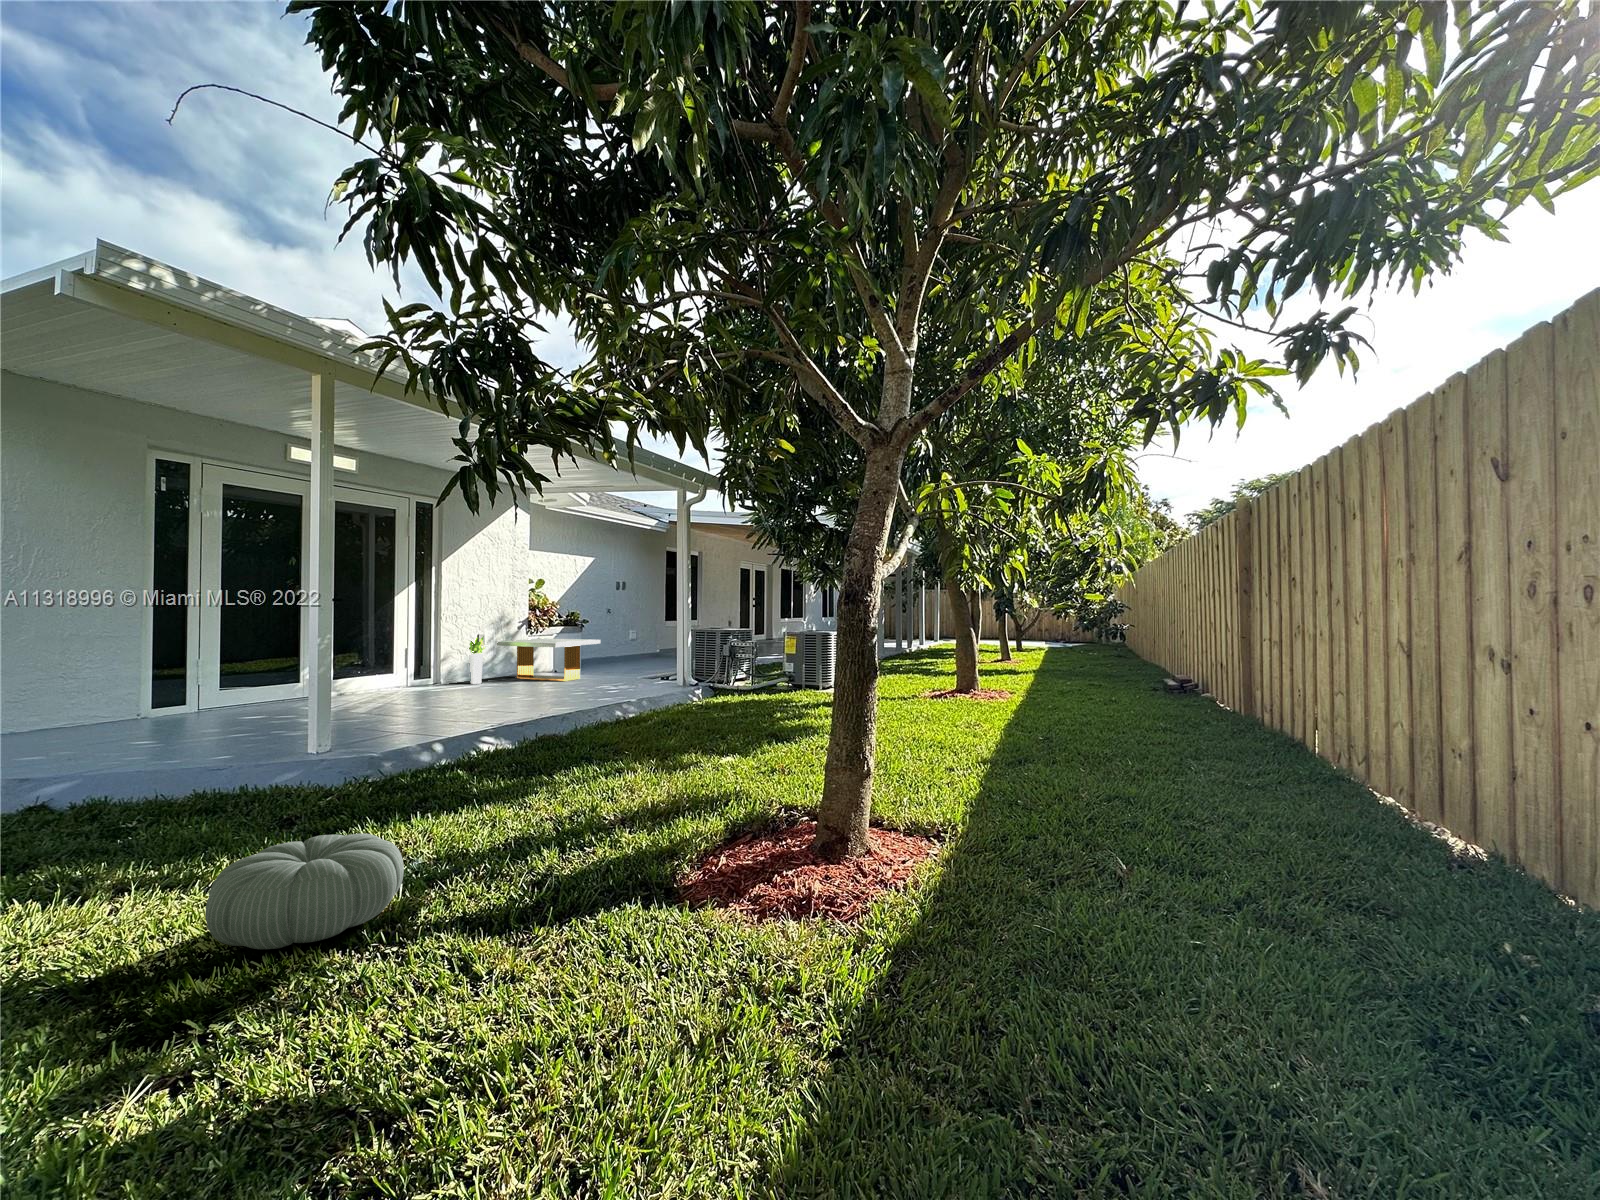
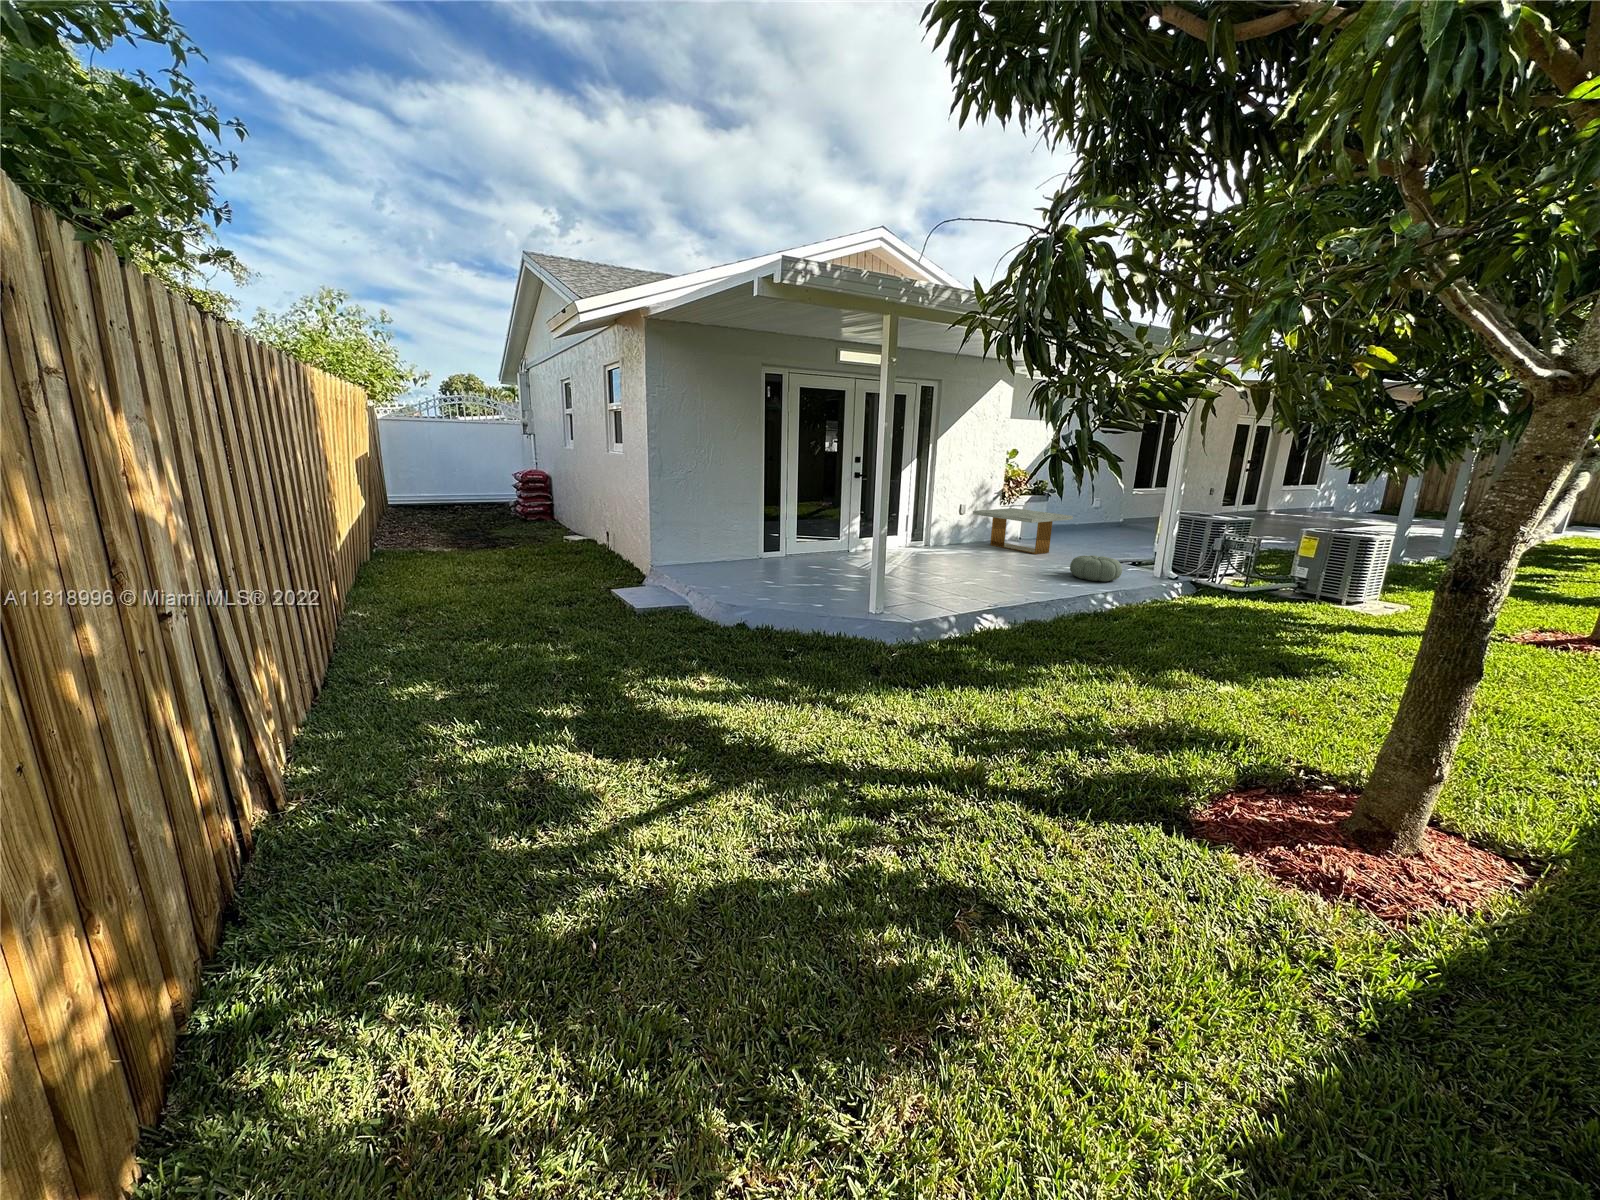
planter: present [468,636,485,684] -> none [952,507,969,549]
pouf: present [205,834,404,949] -> present [1070,555,1122,581]

